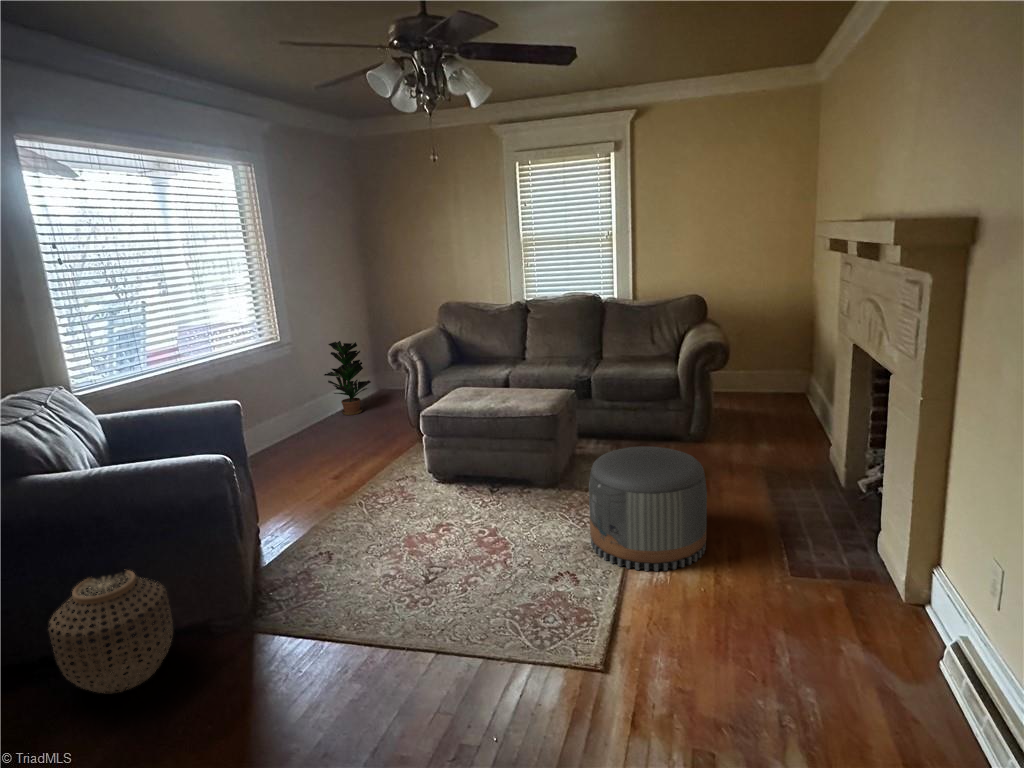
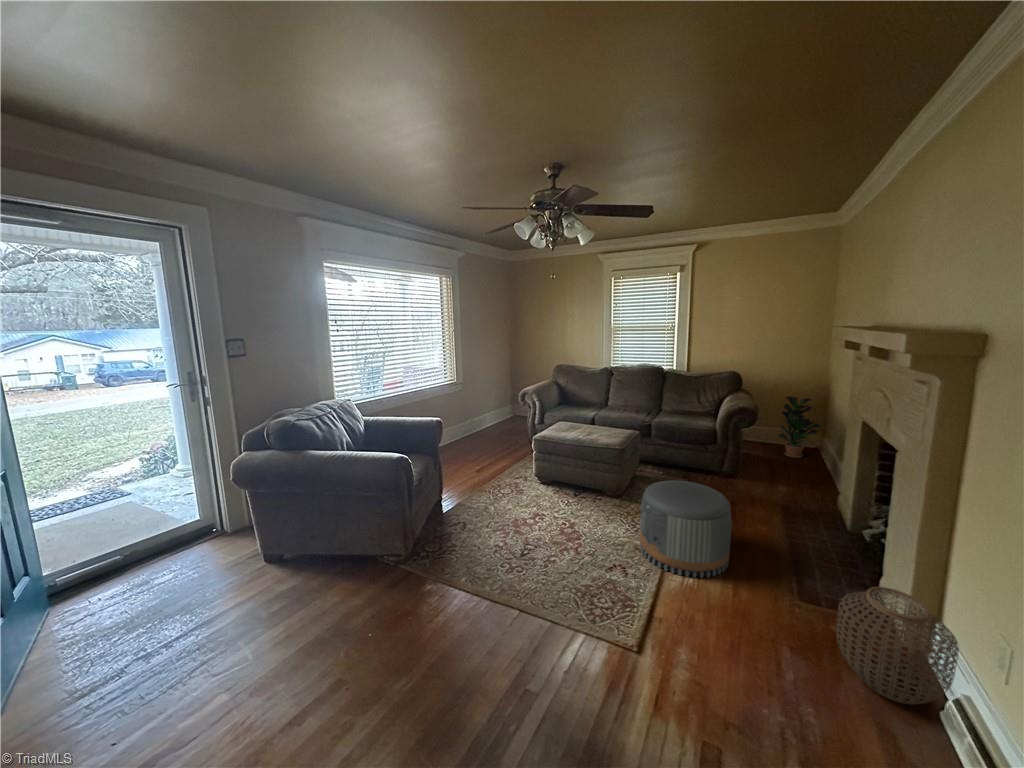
potted plant: present [324,341,371,415] -> present [778,397,822,458]
woven basket: present [49,571,173,693] -> present [836,587,959,705]

